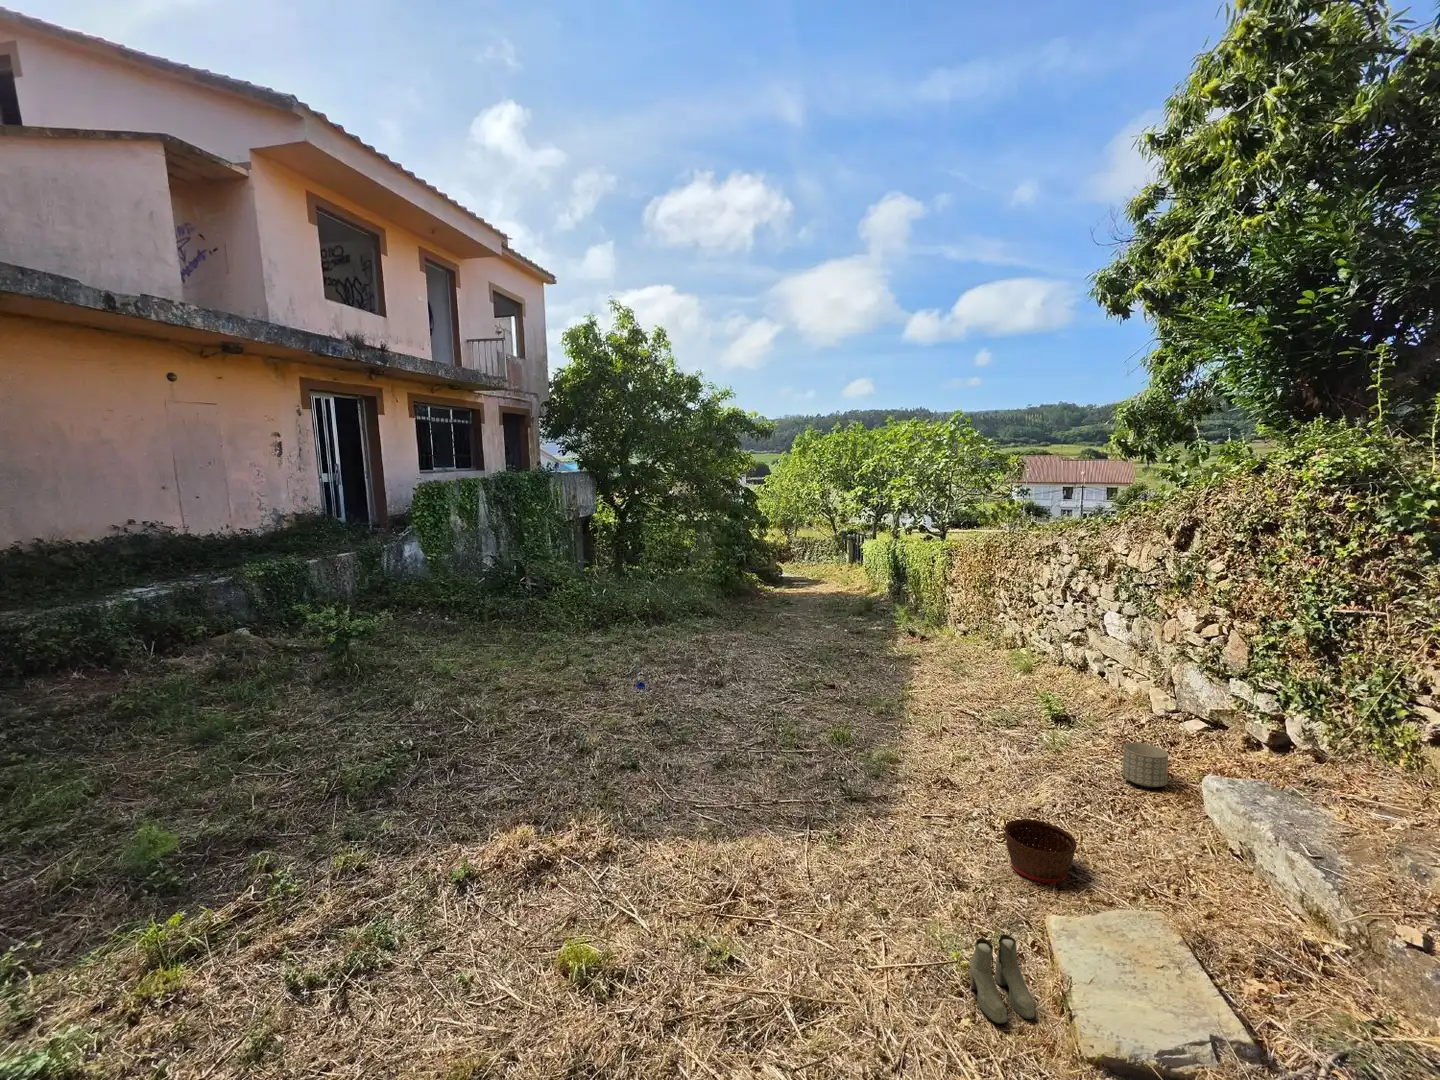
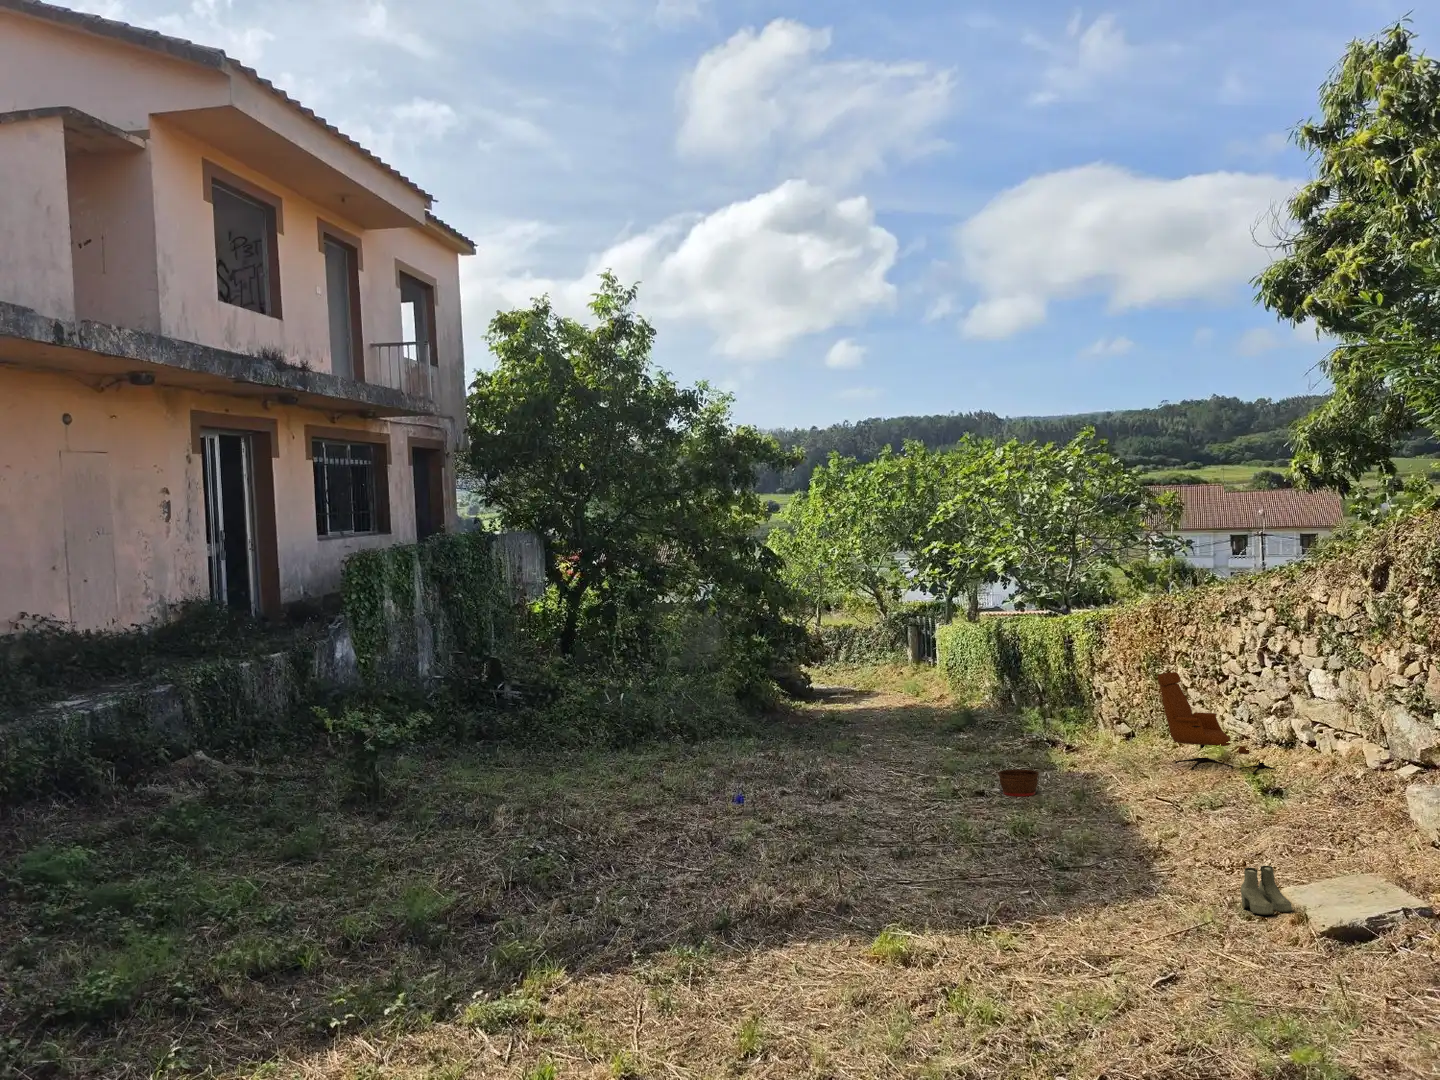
lounge chair: none [975,600,1076,693] -> present [1158,672,1278,774]
planter: present [1122,743,1168,788] -> none [1339,774,1381,813]
basket: present [1004,819,1077,883] -> present [998,769,1039,796]

